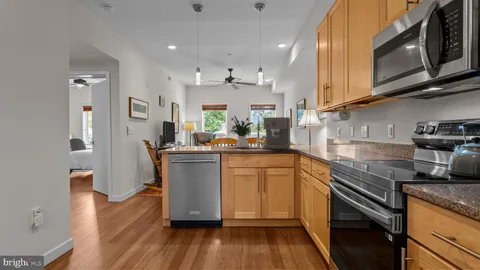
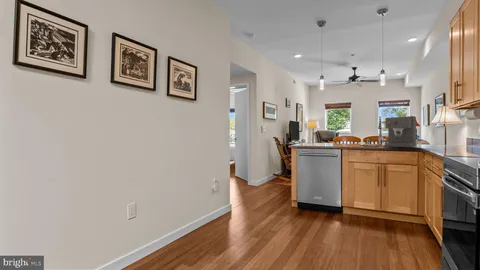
flower arrangement: present [230,116,253,147] -> none [348,116,378,145]

